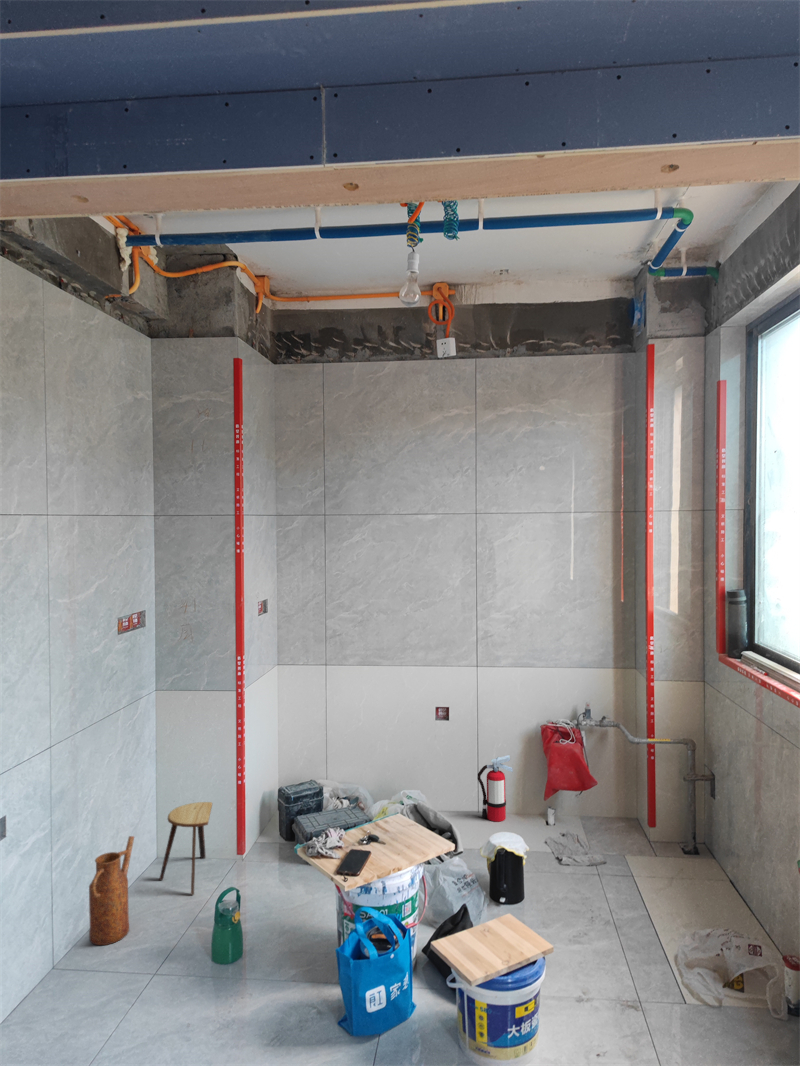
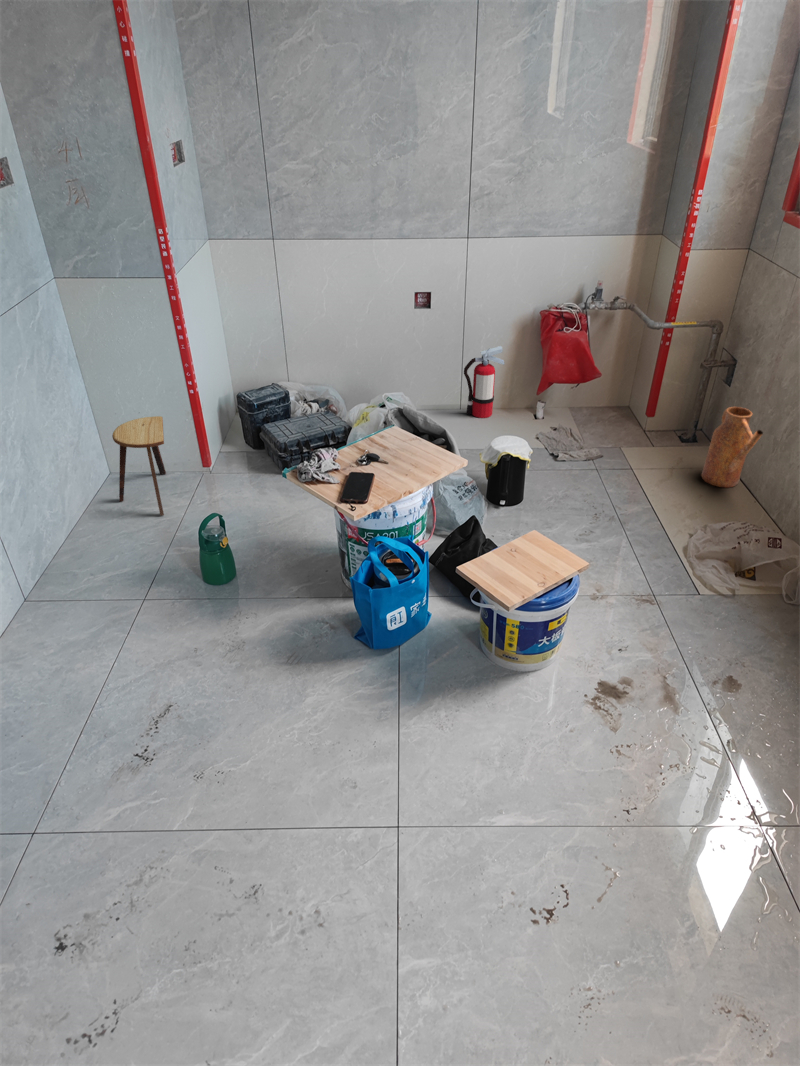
watering can: present [89,836,134,945] -> present [701,407,763,487]

